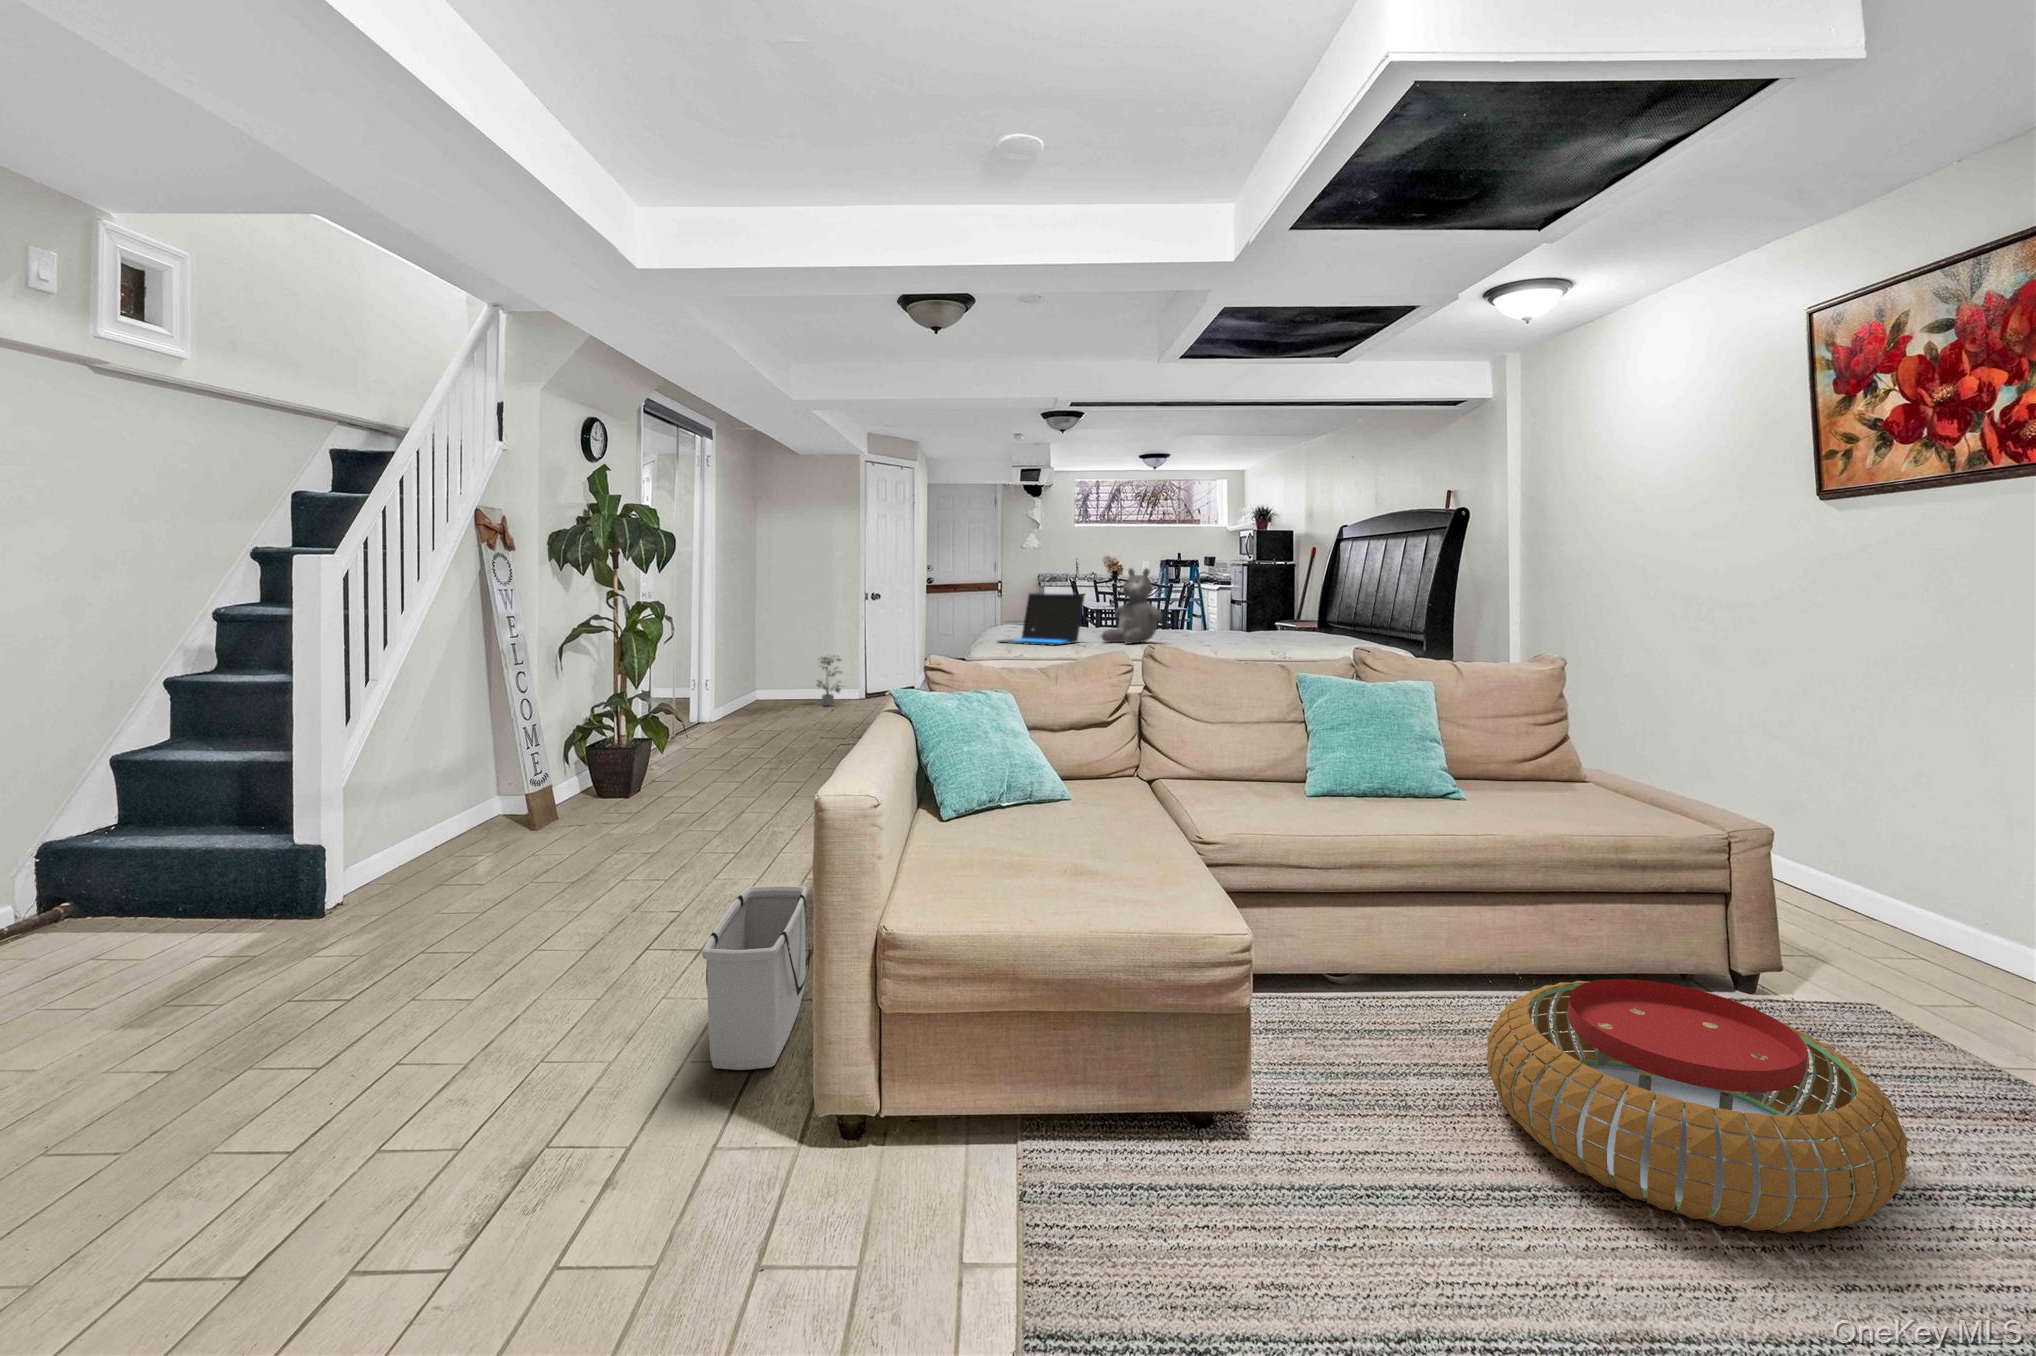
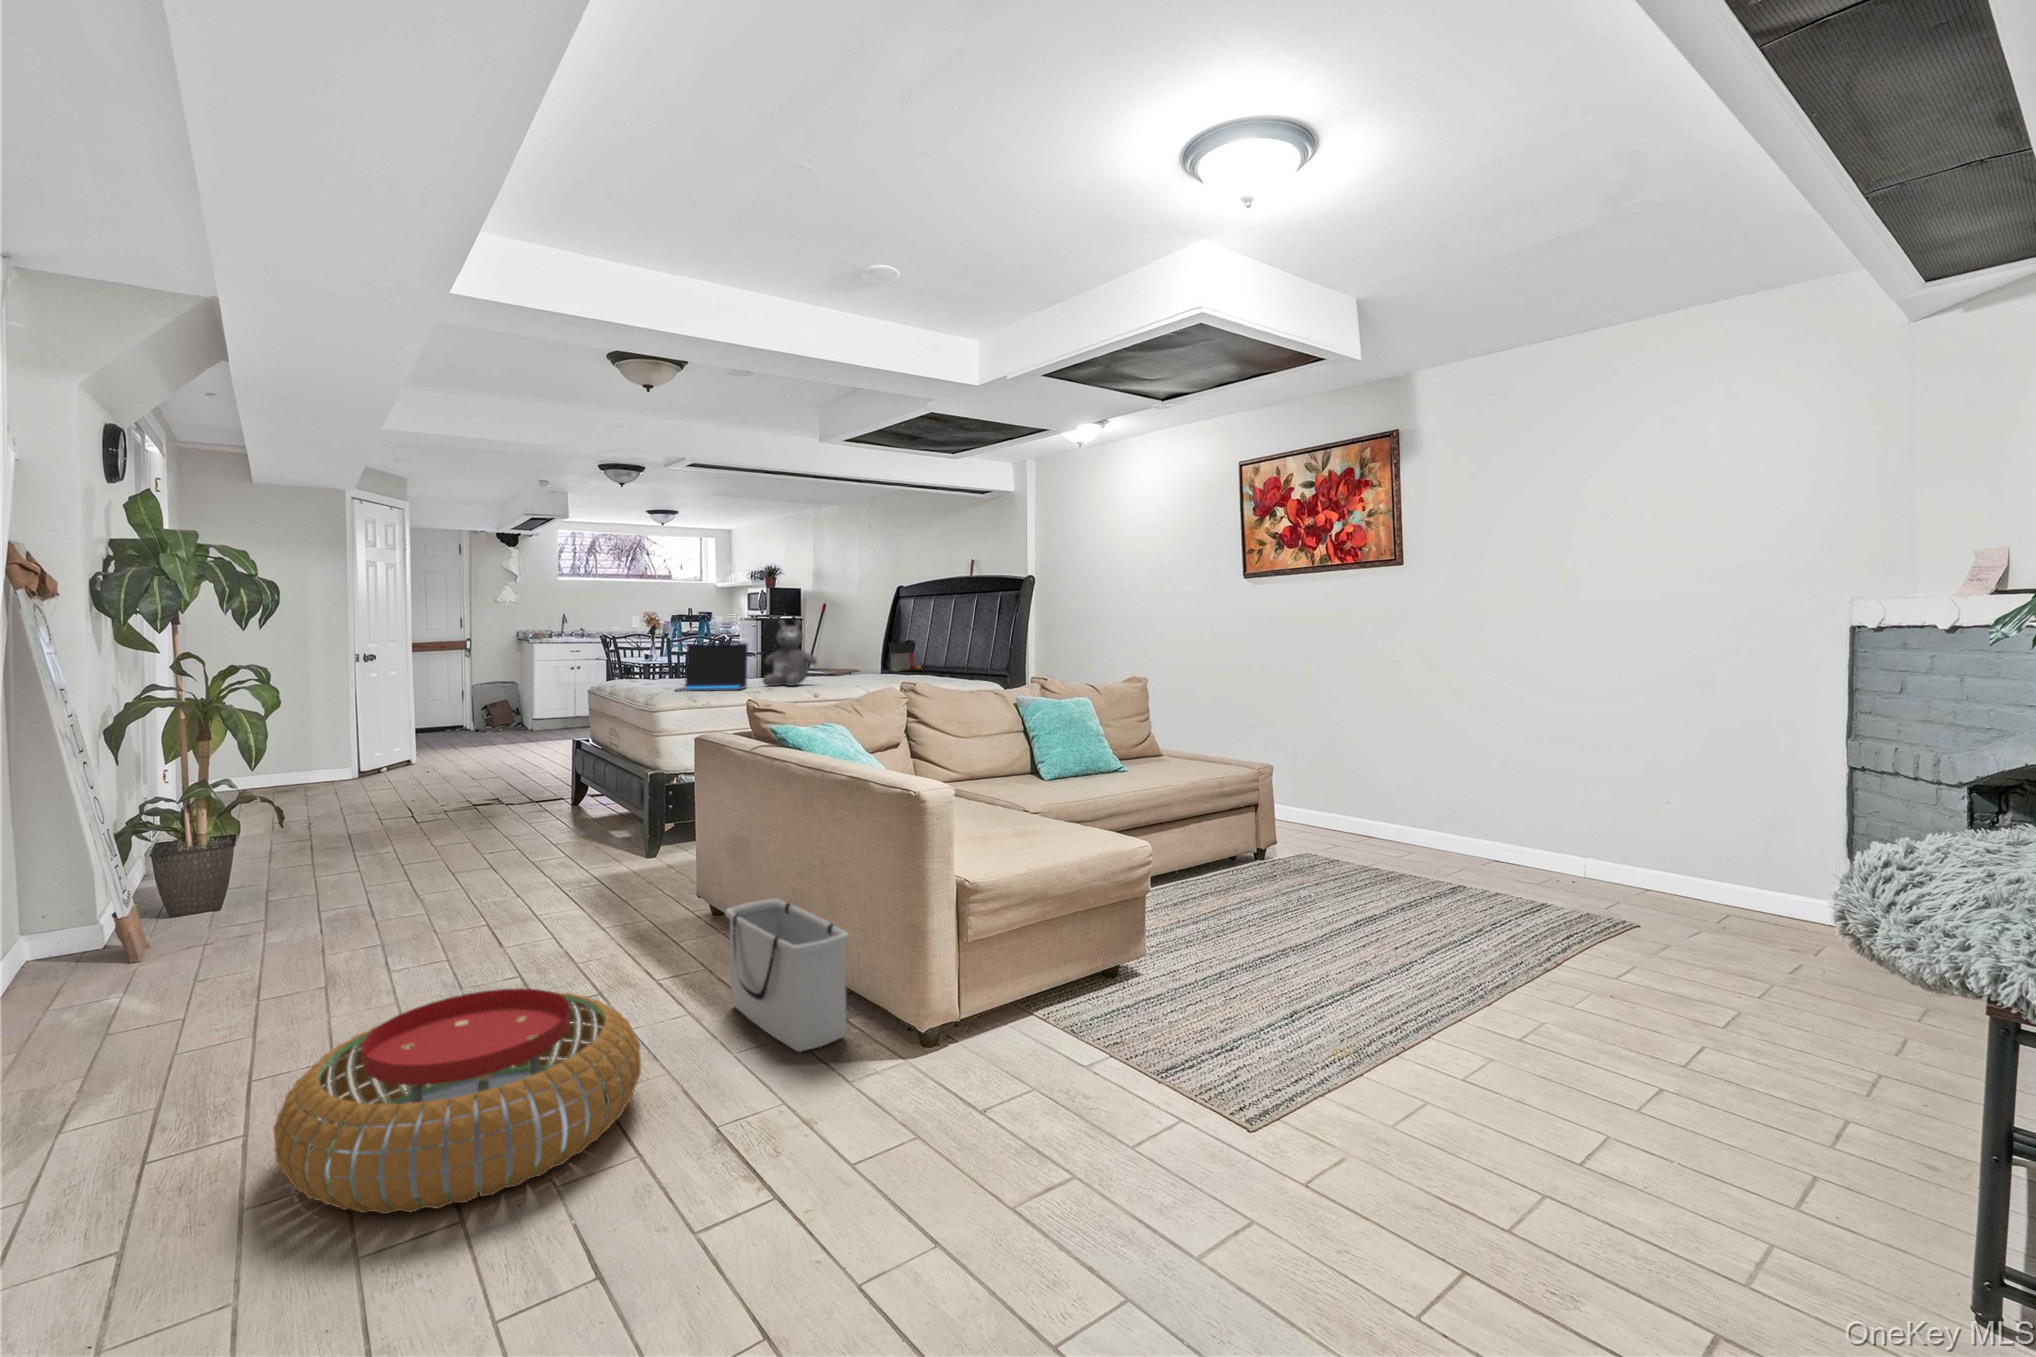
tote bag: none [1335,594,1383,632] -> present [887,640,921,672]
potted plant: present [817,657,841,706] -> none [302,724,349,788]
pouf: present [1486,979,1908,1233] -> present [273,988,641,1214]

